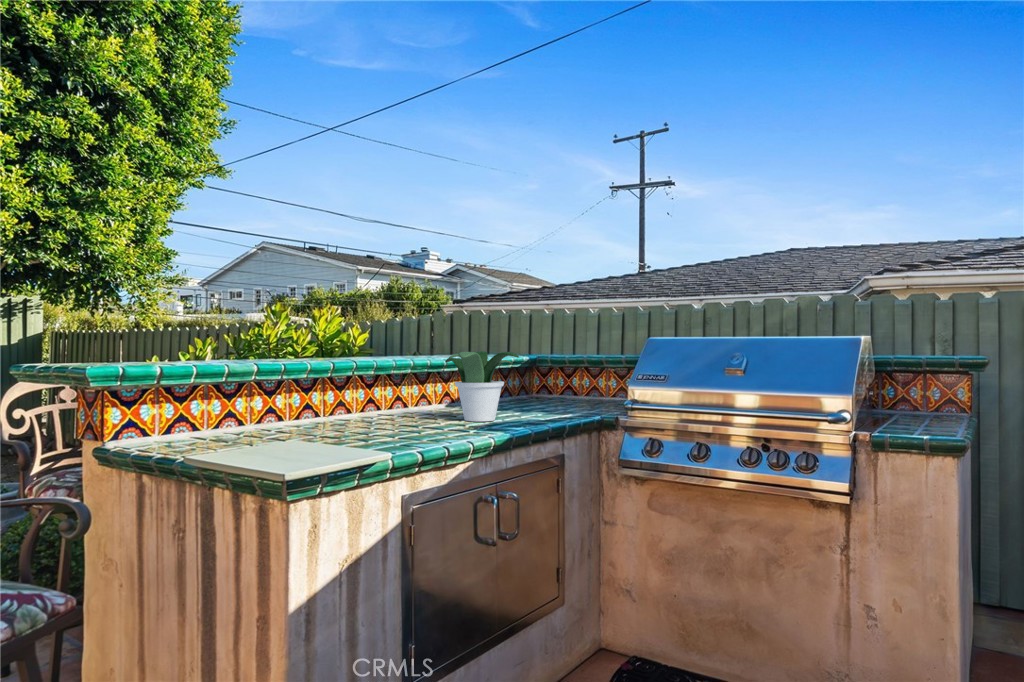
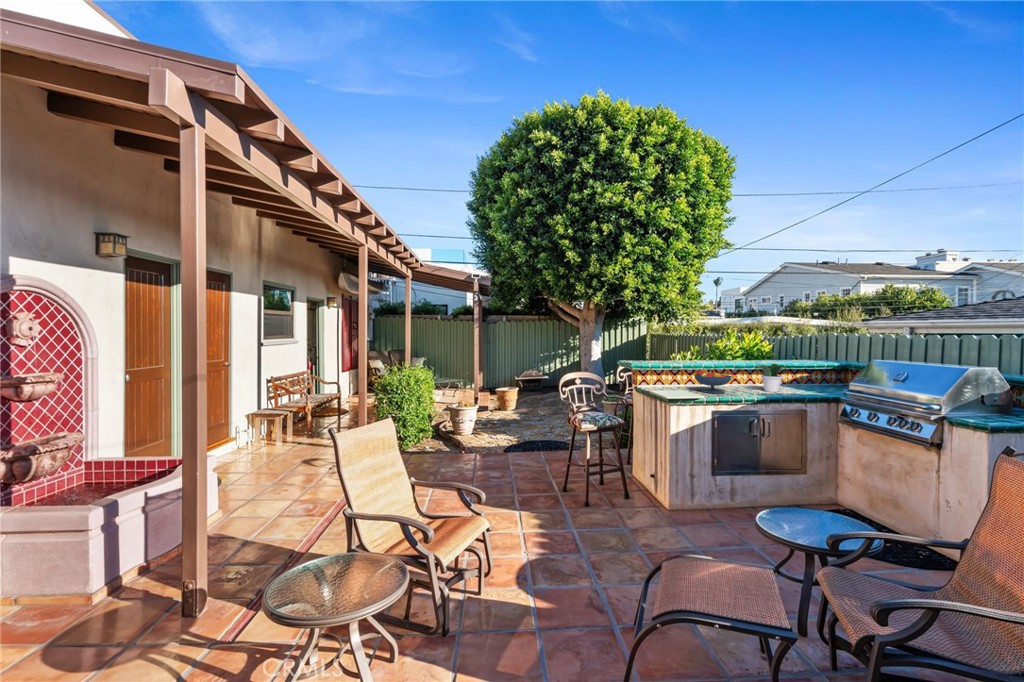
fruit bowl: none [314,369,422,439] -> present [694,369,732,393]

